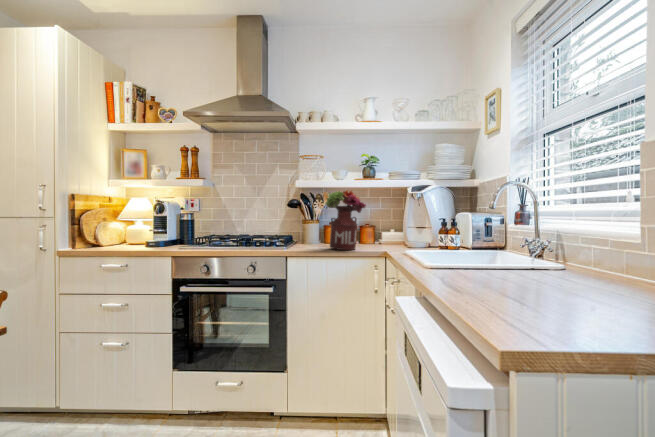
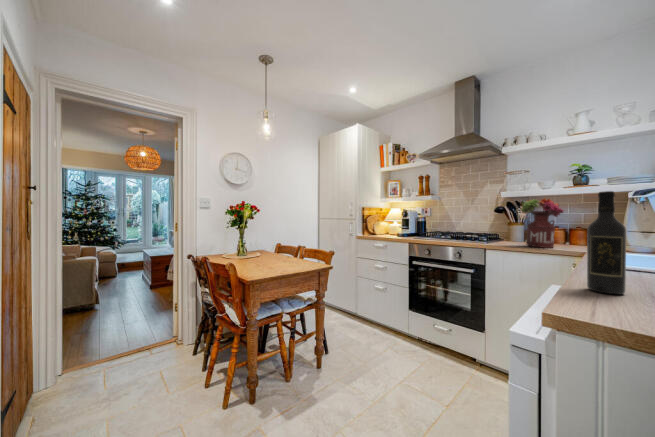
wine bottle: none [480,181,520,316] -> present [587,191,626,294]

